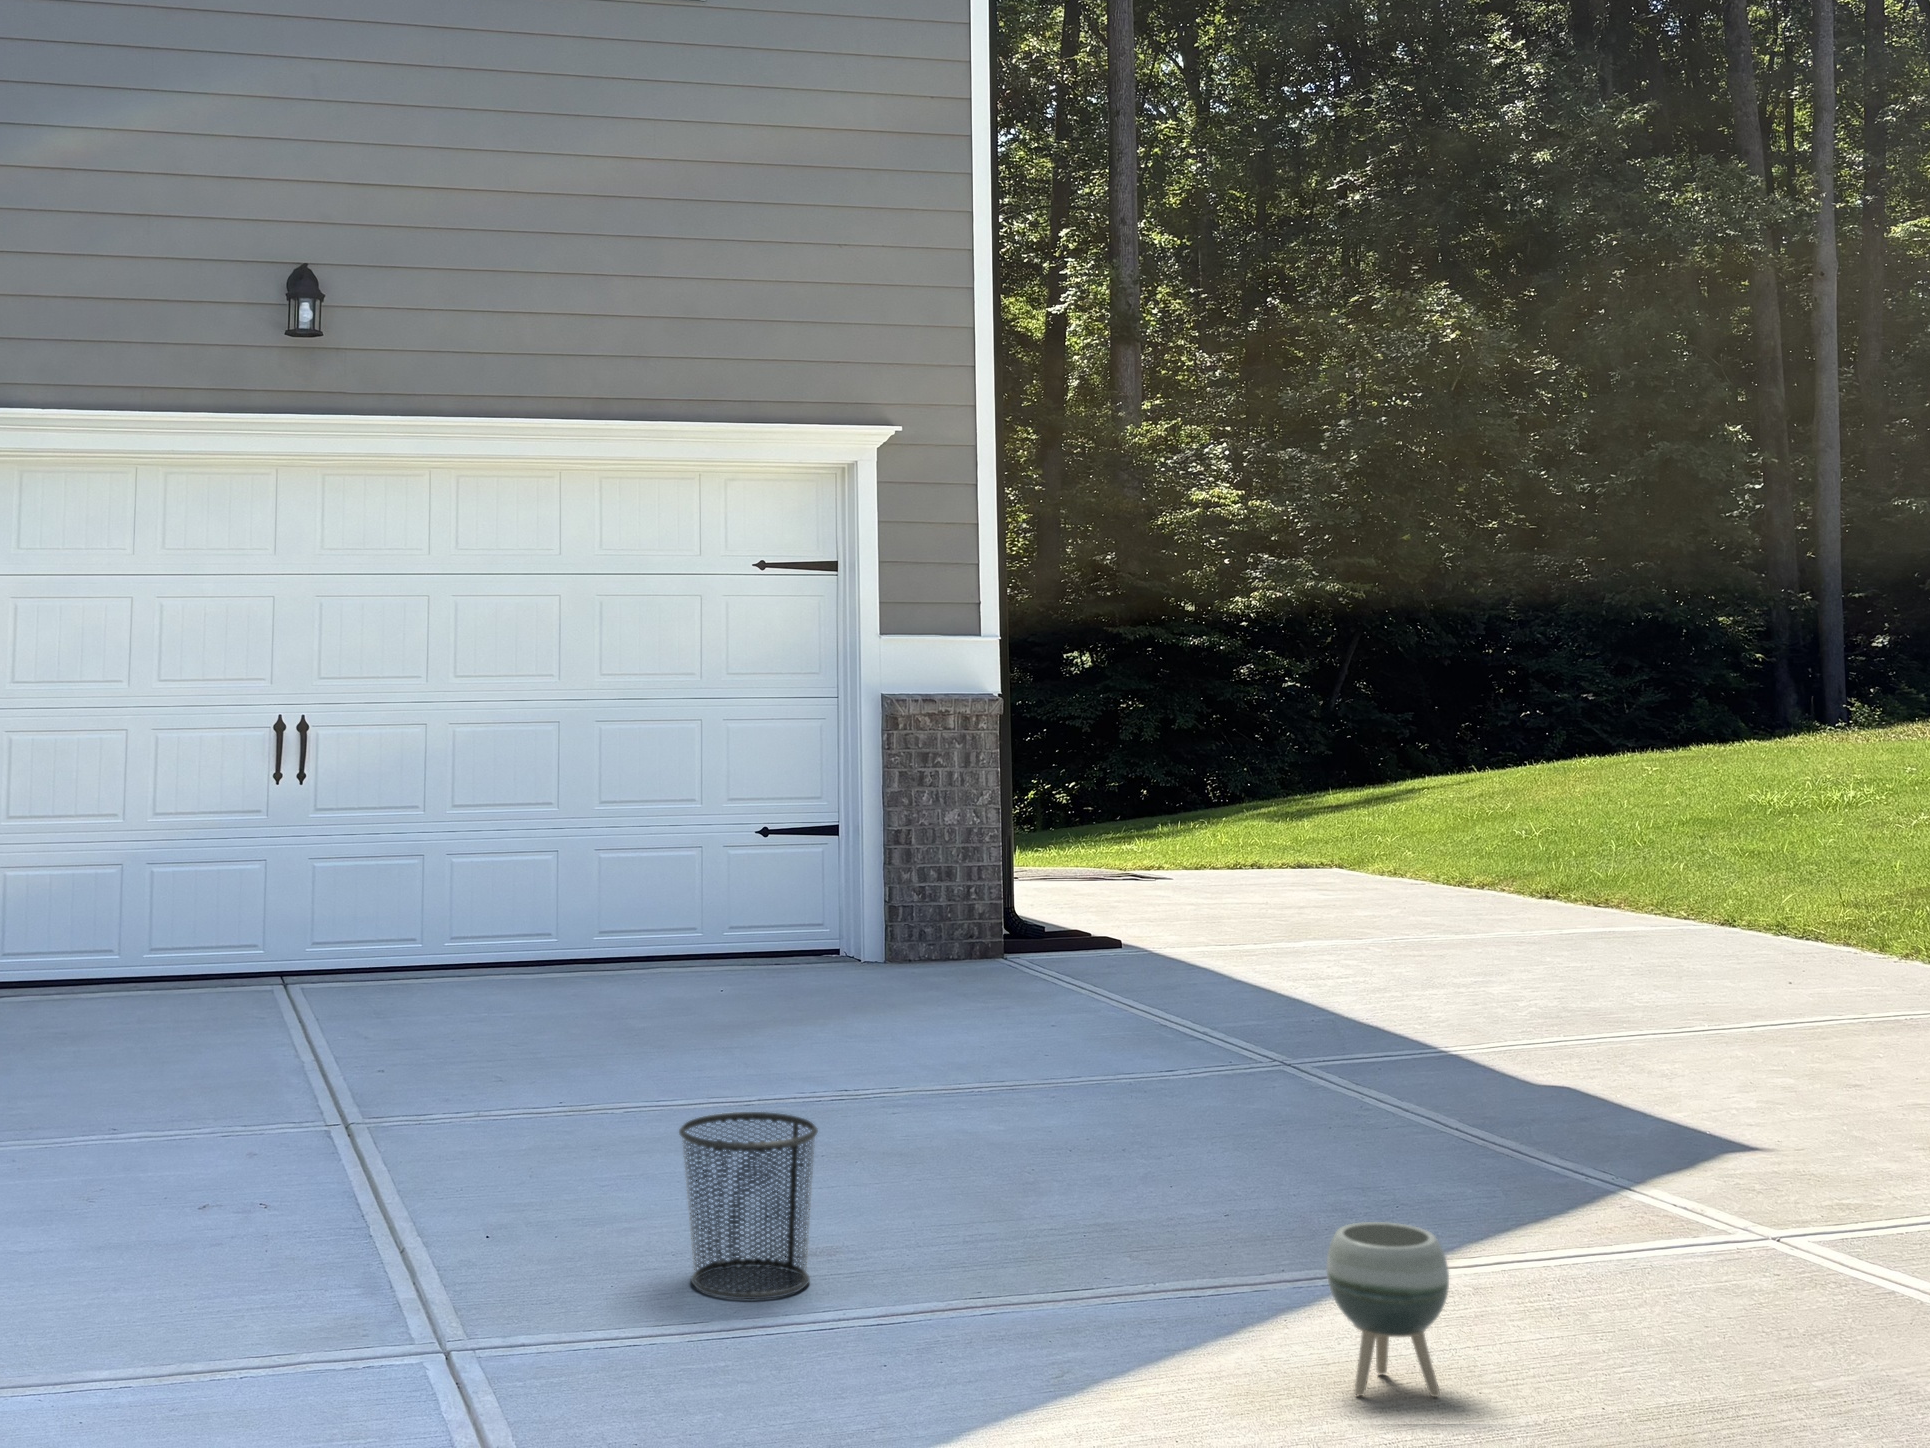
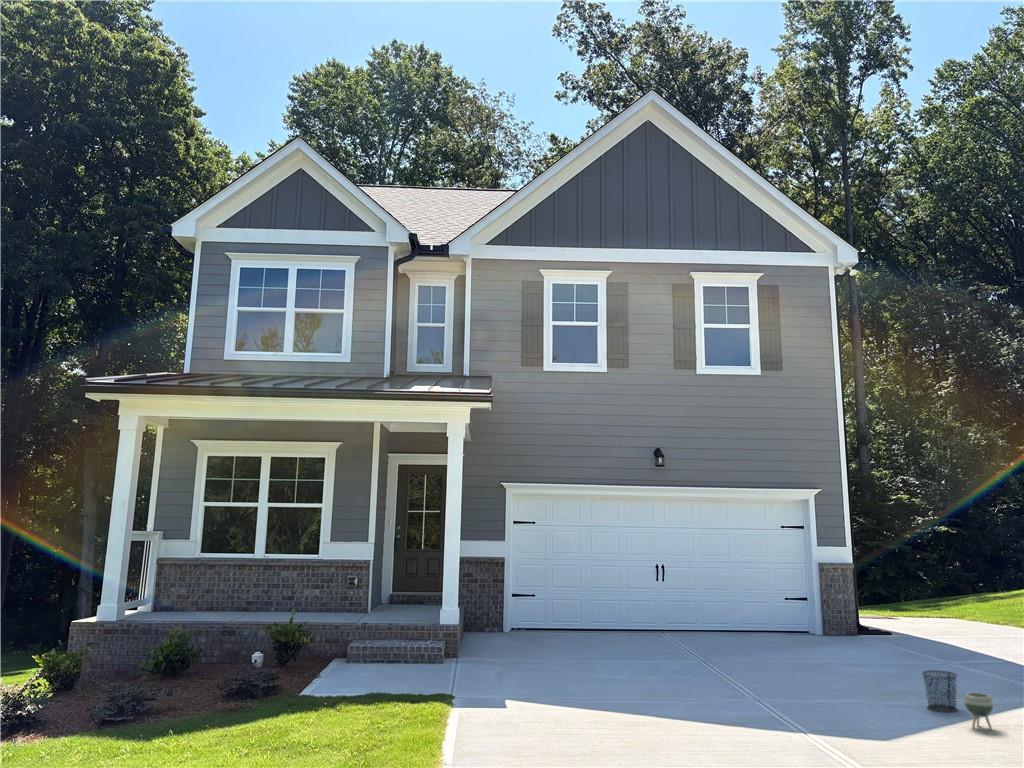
trash can: present [679,1112,818,1299] -> present [922,670,957,712]

